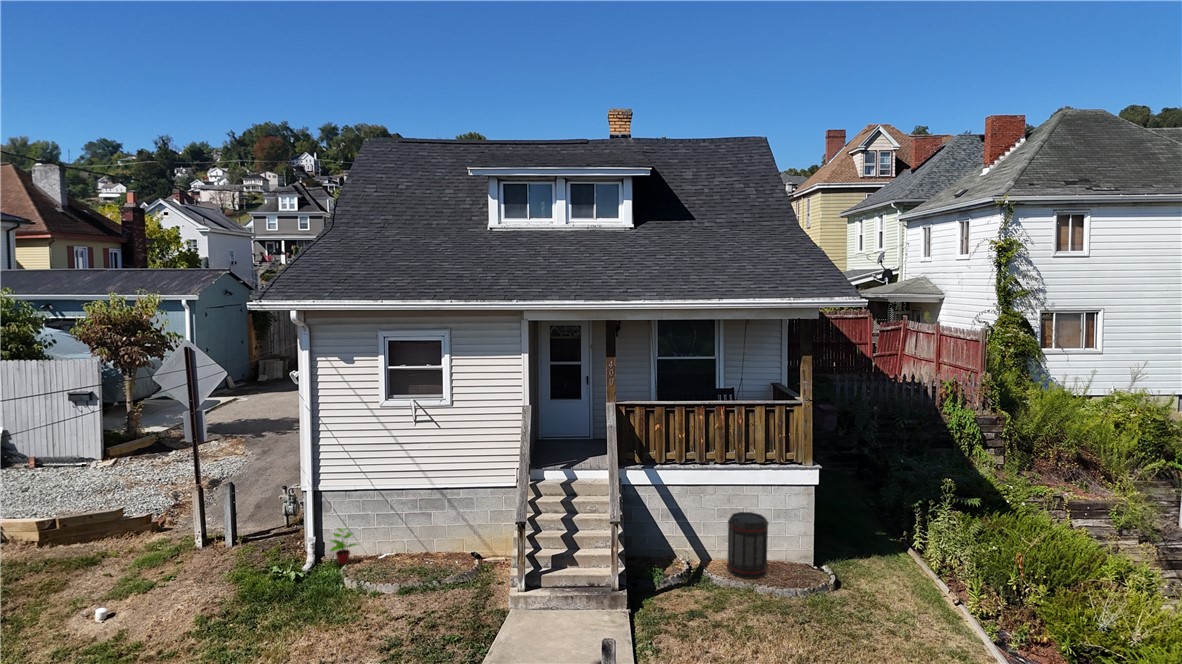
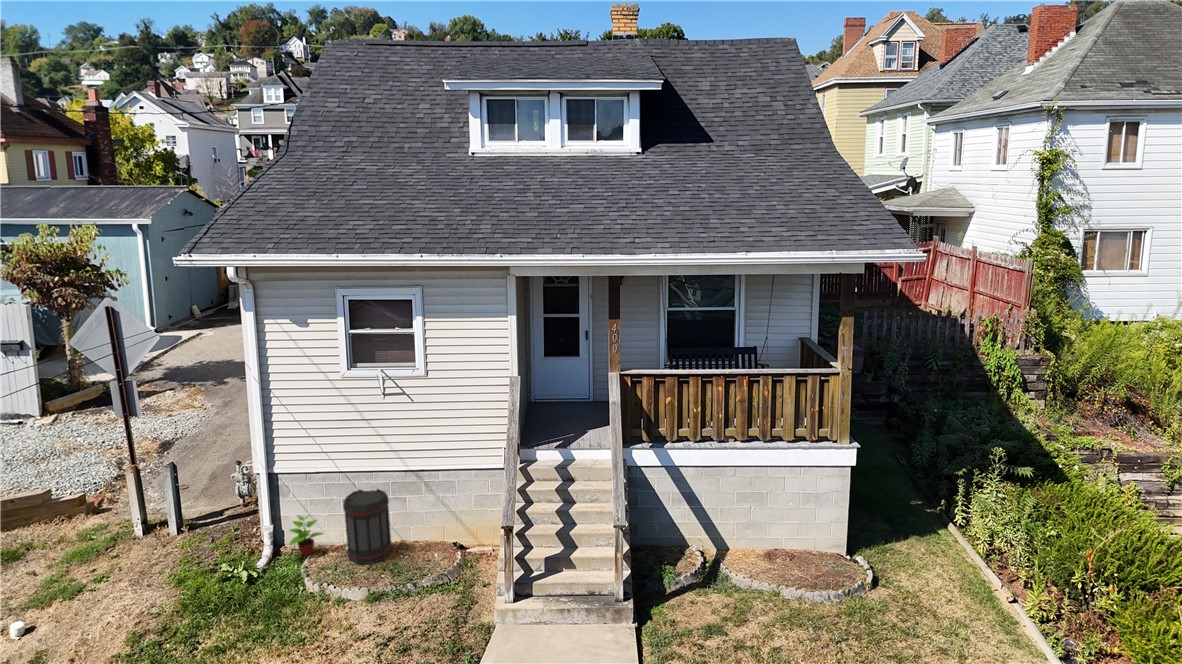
trash can: present [727,512,768,579] -> present [343,489,392,564]

